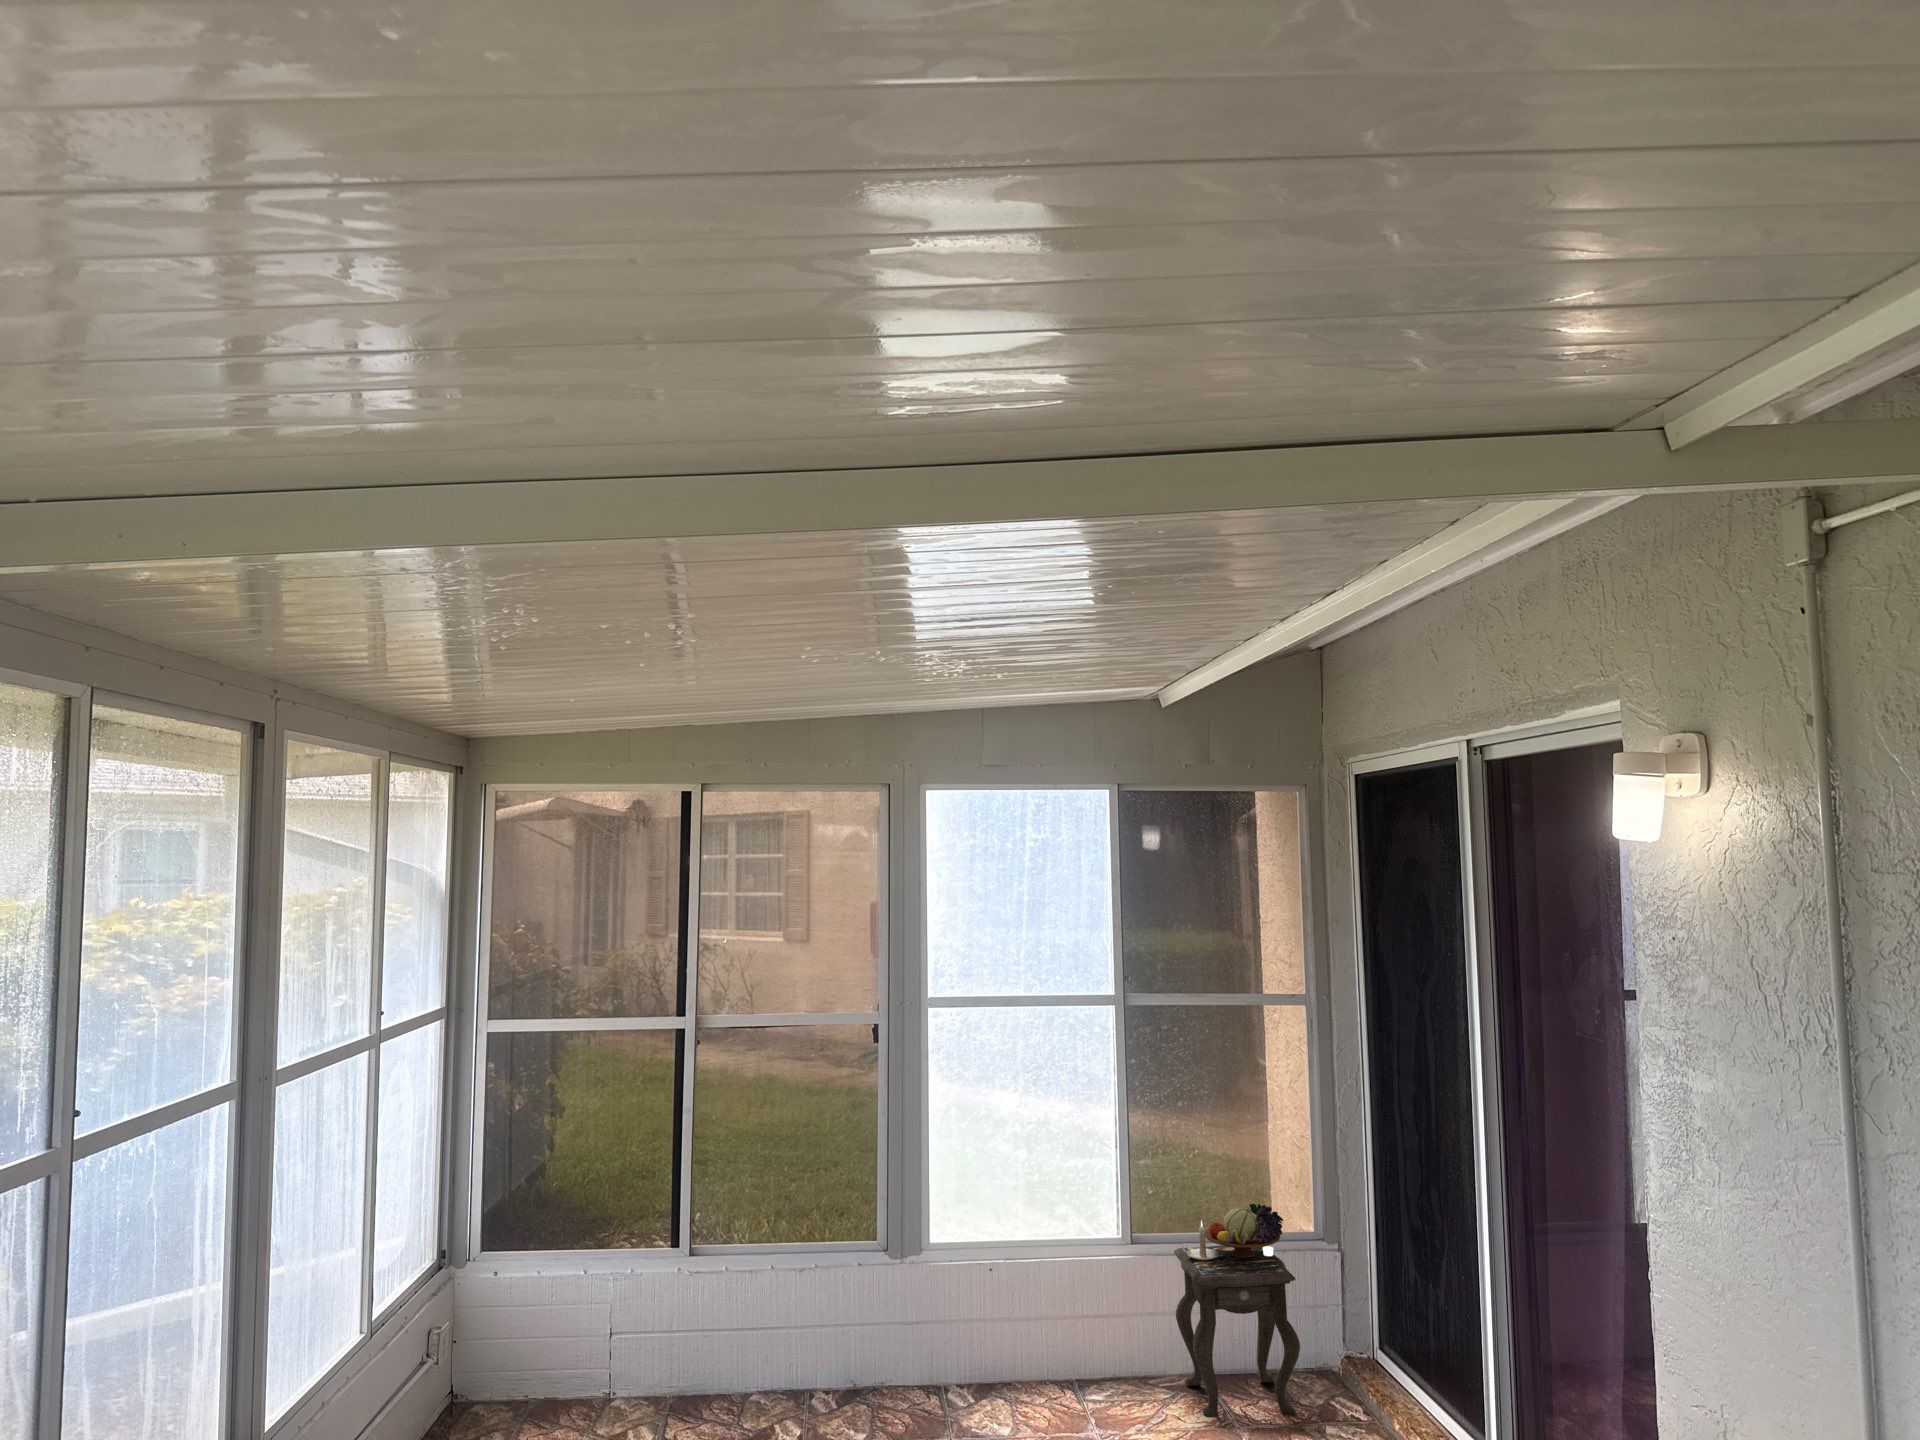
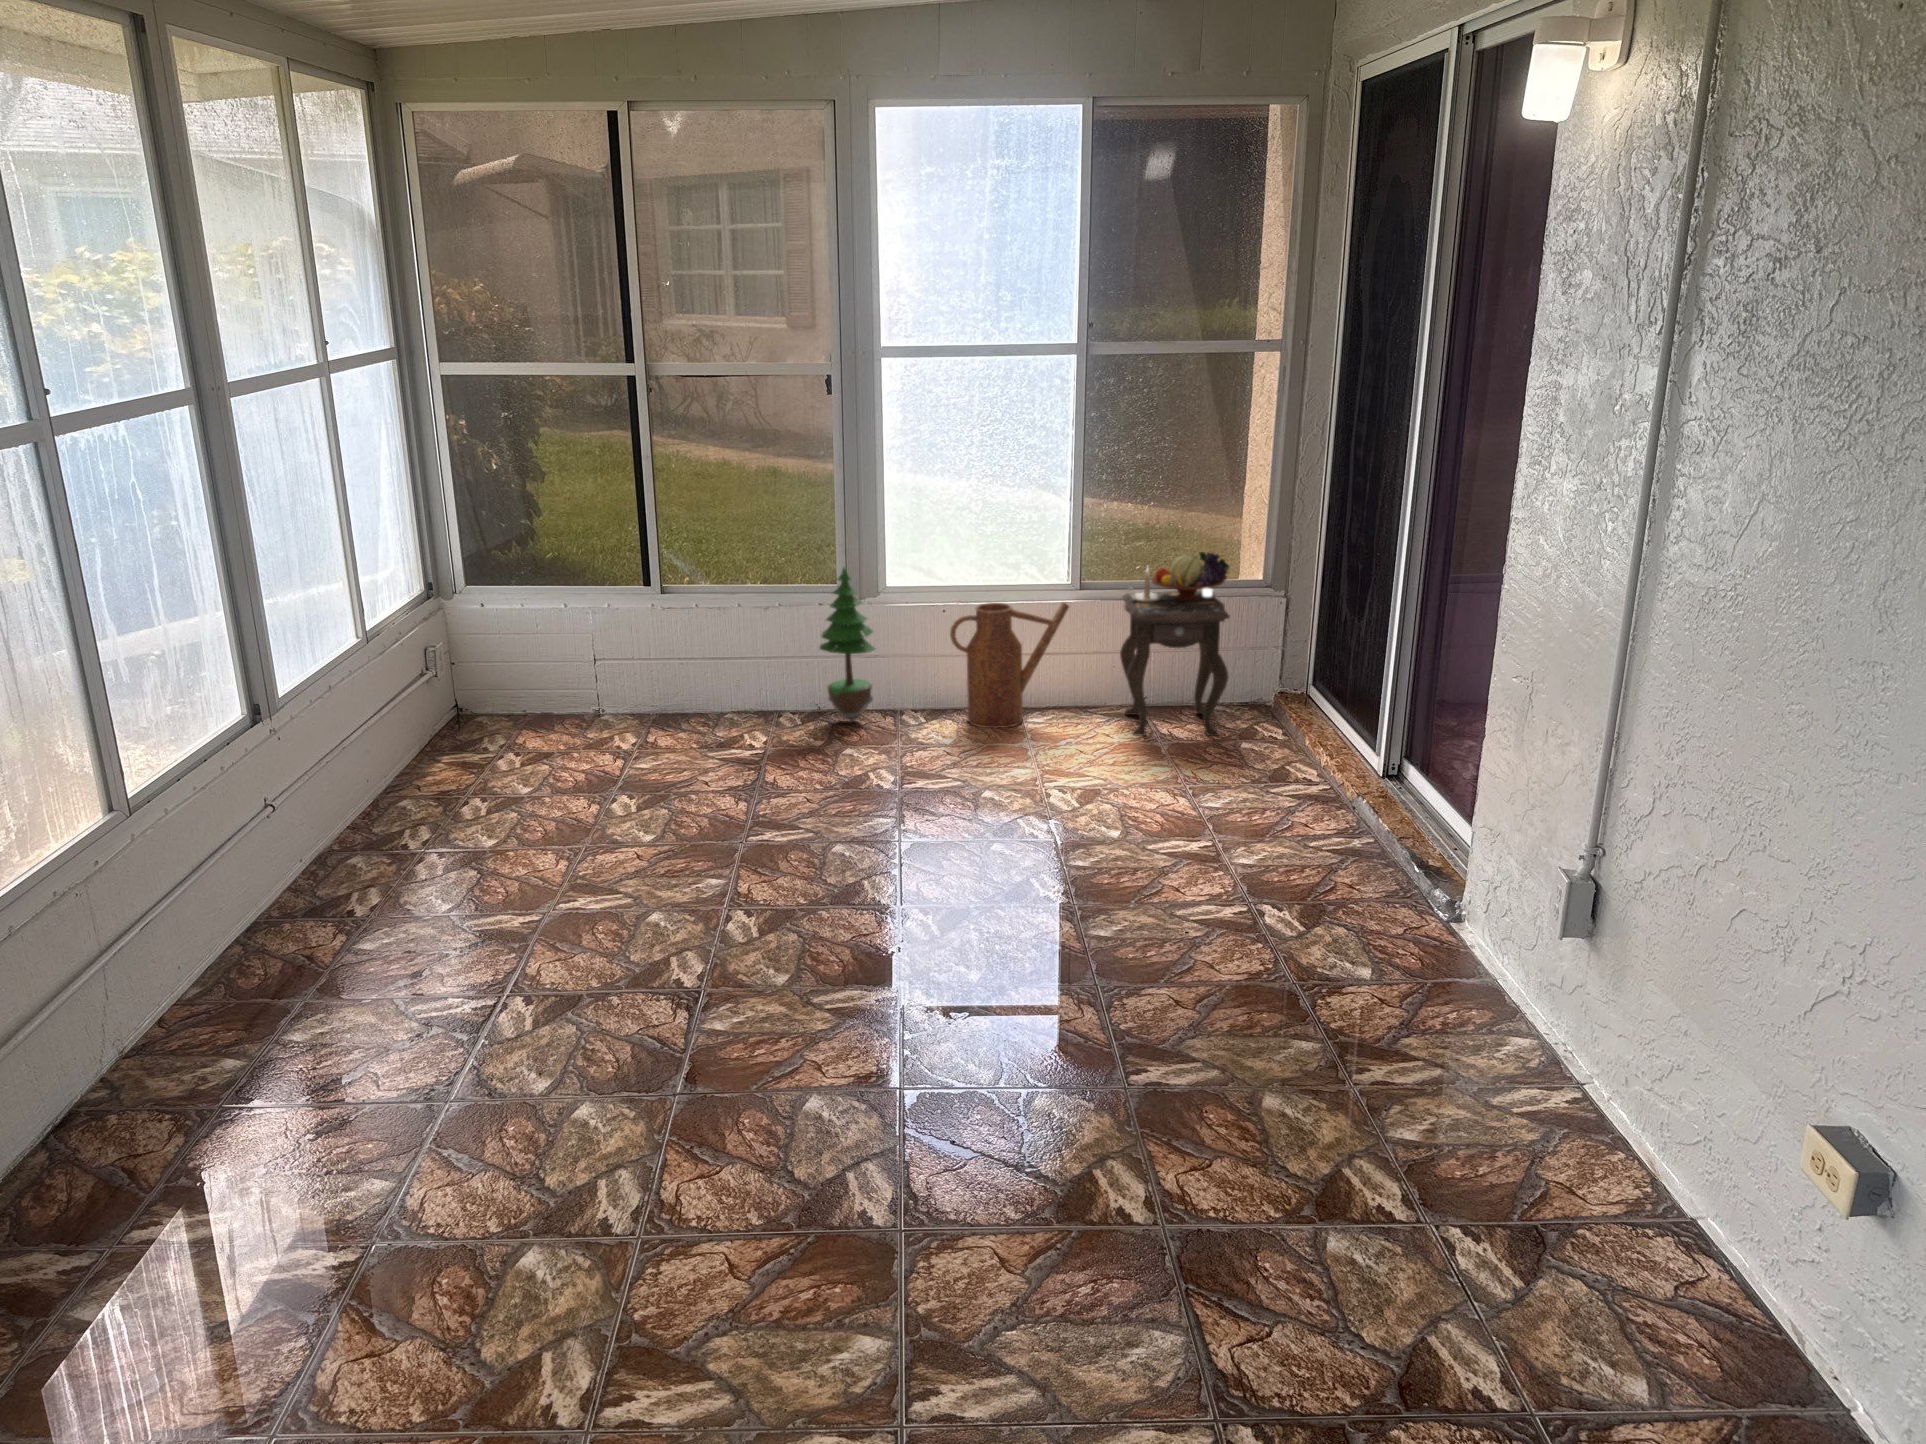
potted tree: none [863,1226,923,1404] -> present [820,568,876,721]
watering can: none [1001,1261,1124,1411] -> present [950,603,1069,728]

